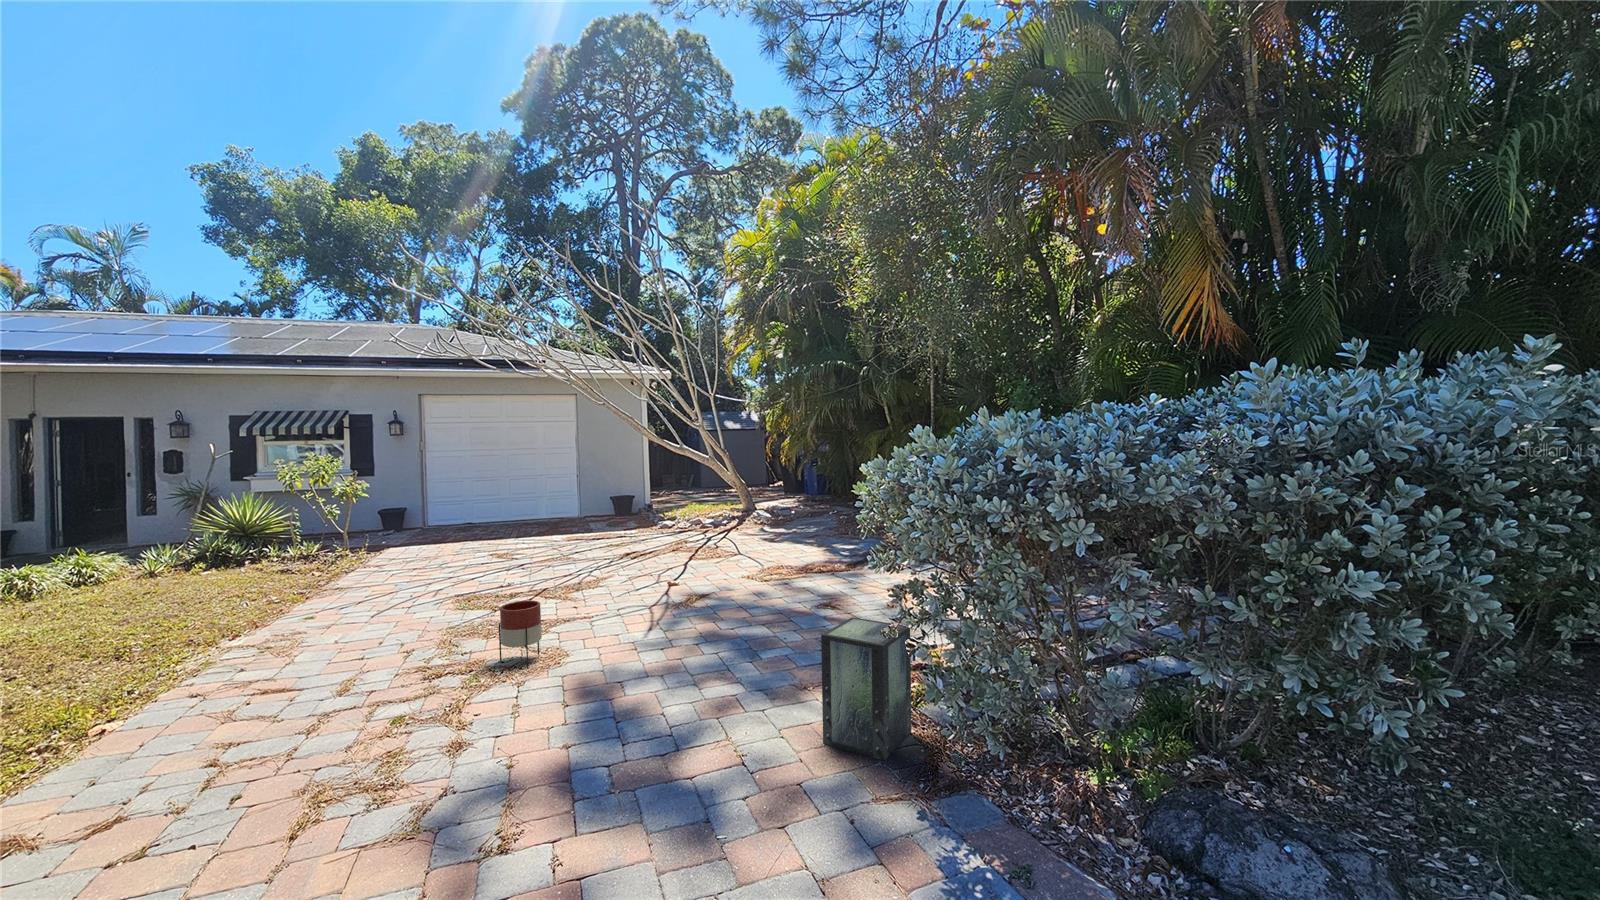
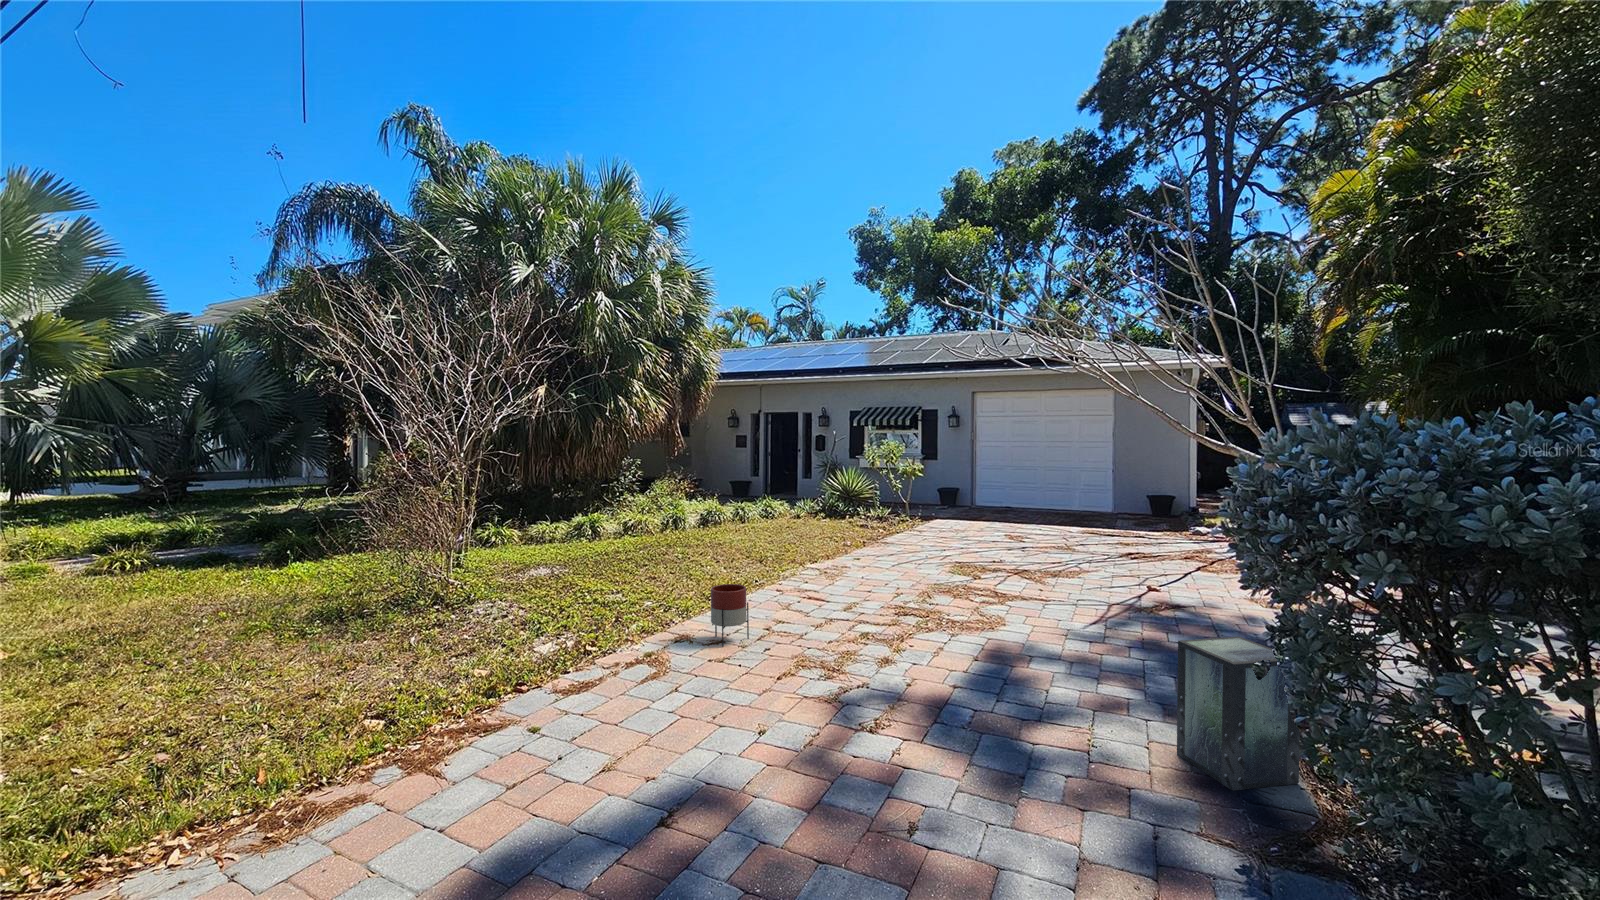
planter: present [499,600,542,667] -> present [711,584,749,647]

